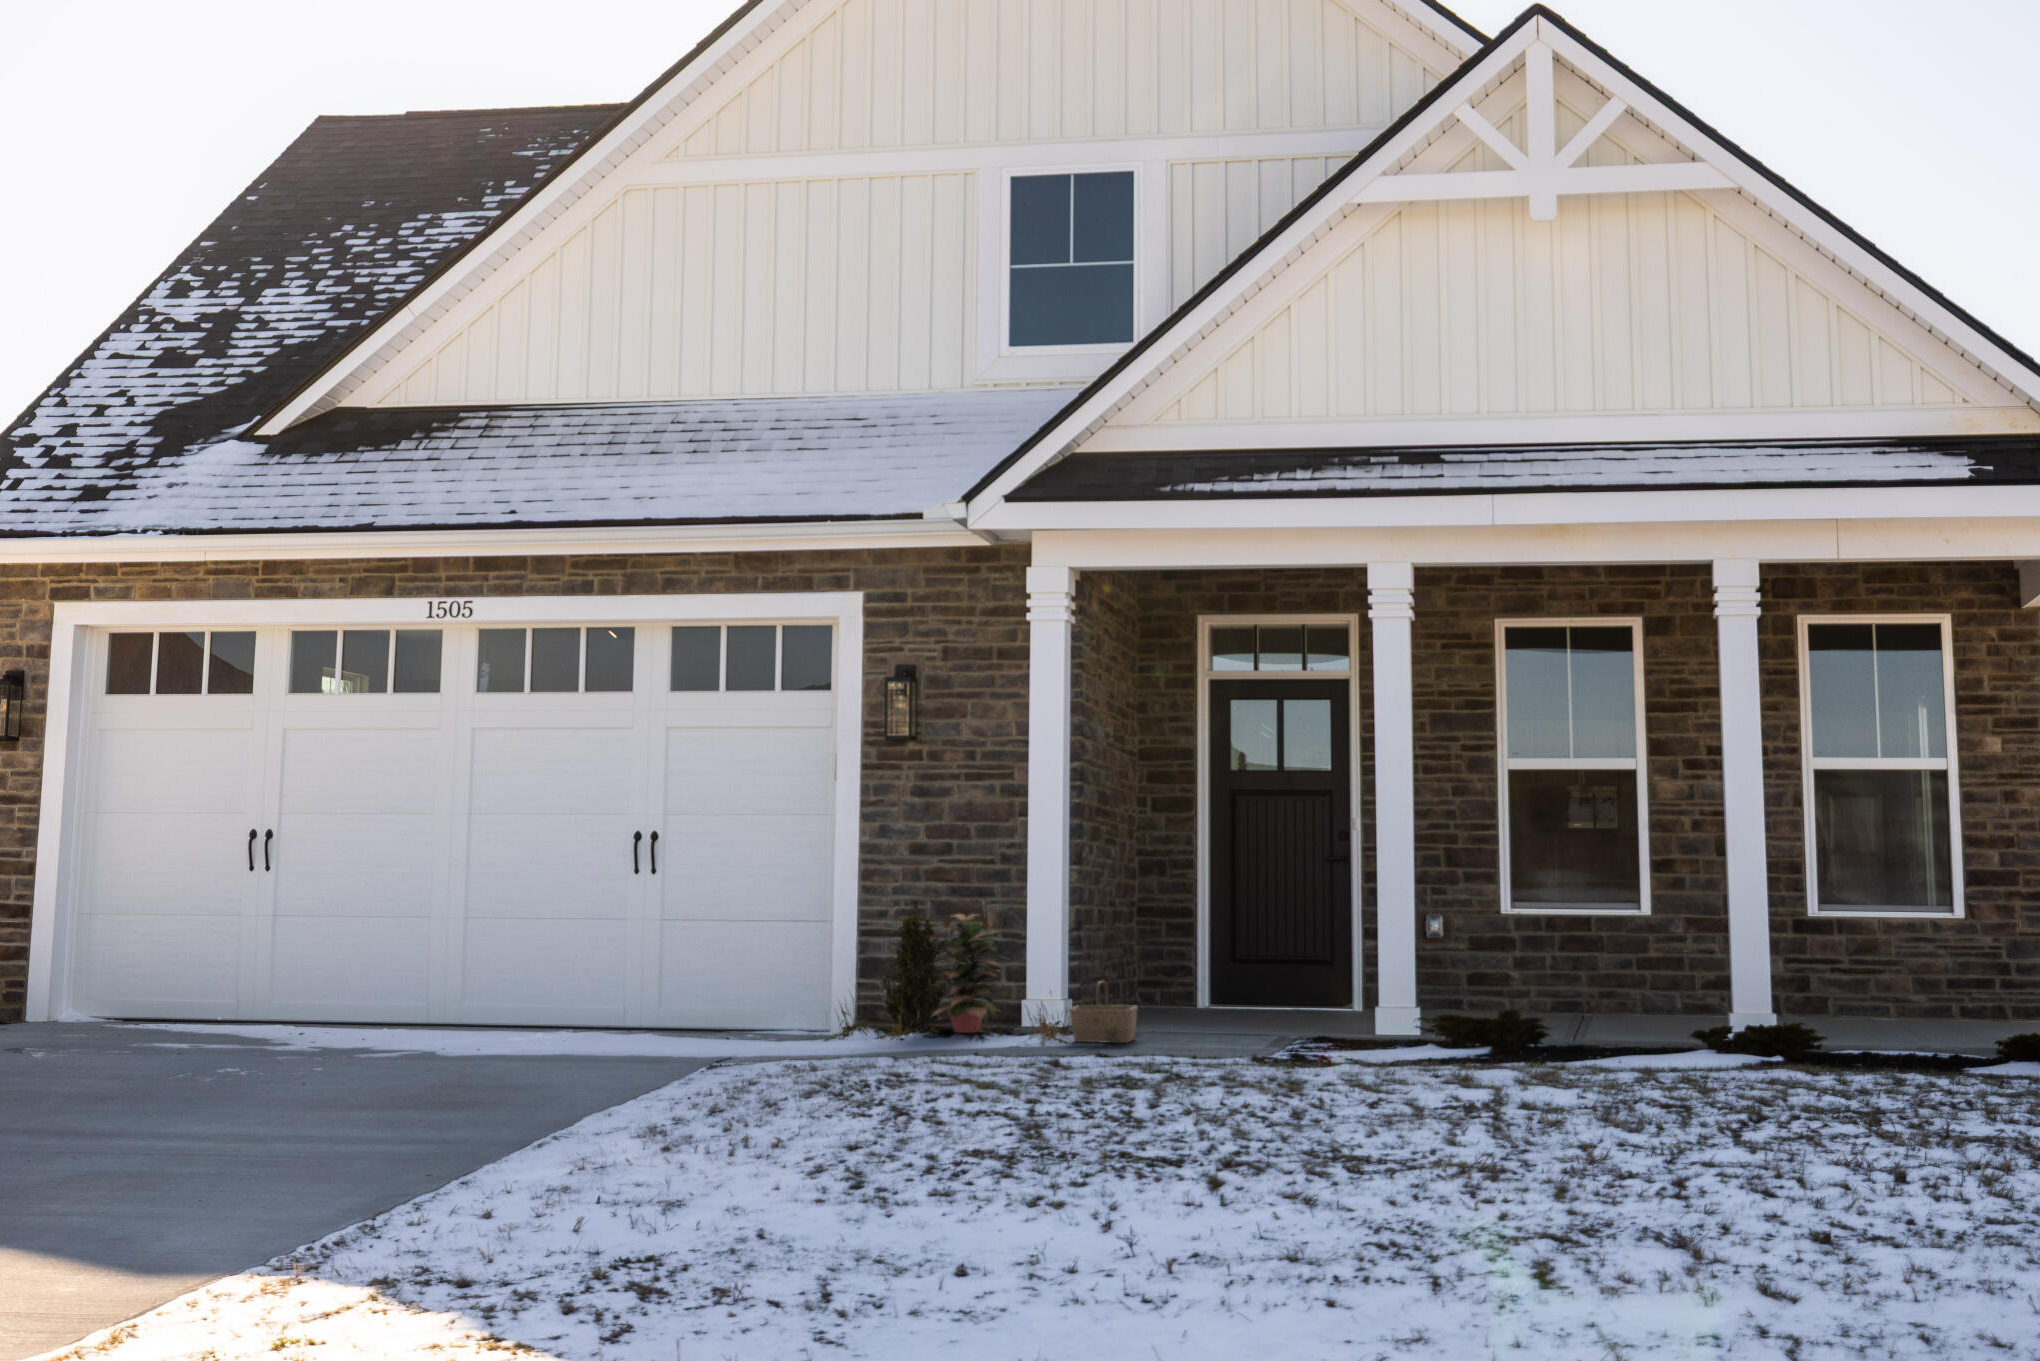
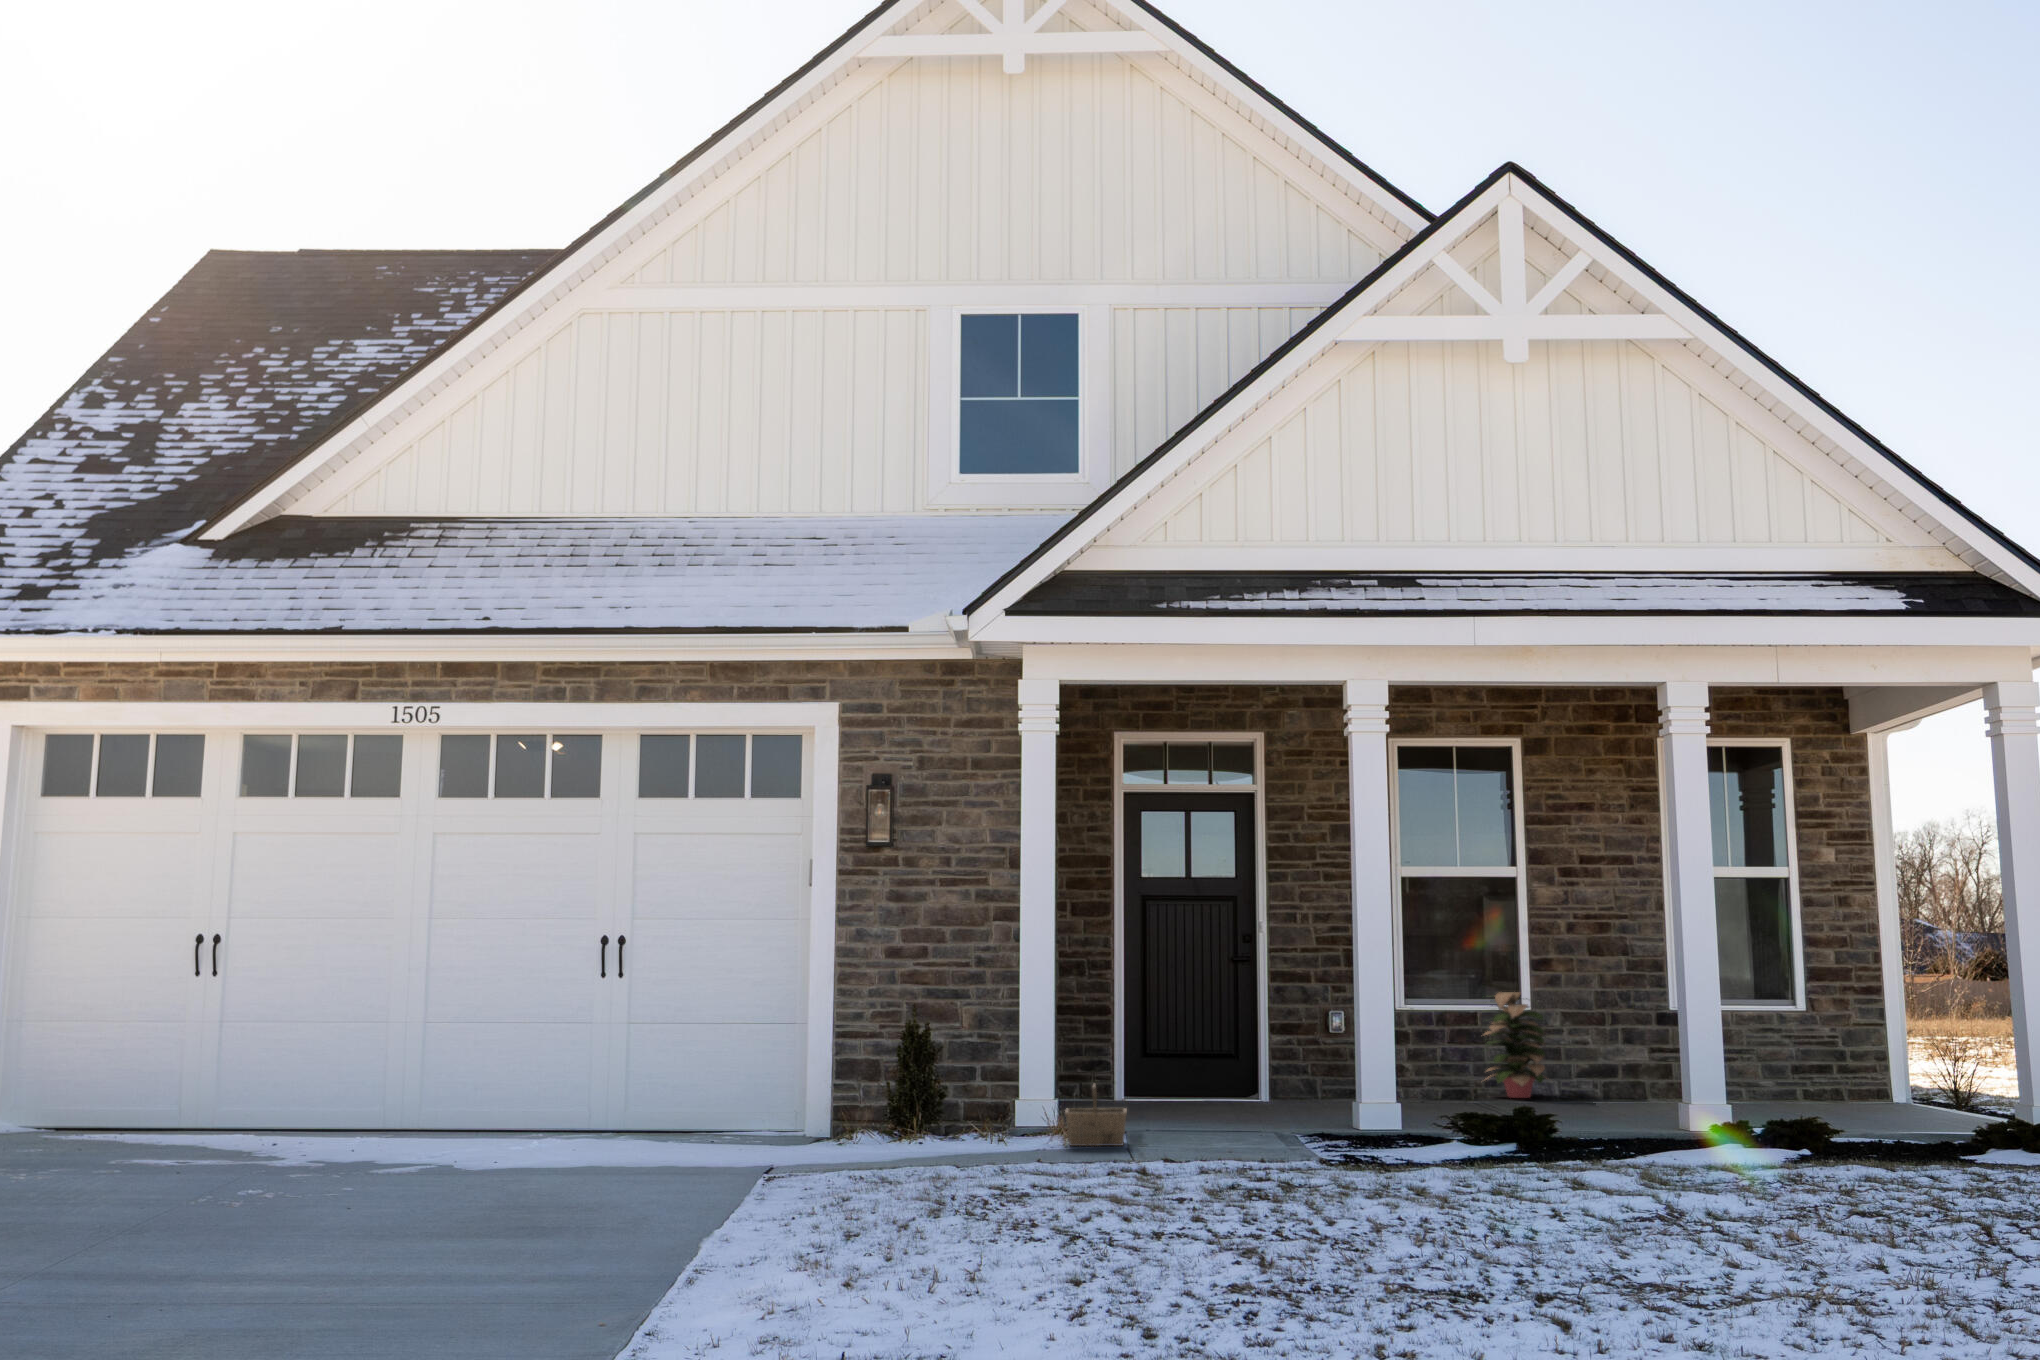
decorative plant: present [932,914,1006,1033] -> present [1484,992,1546,1098]

